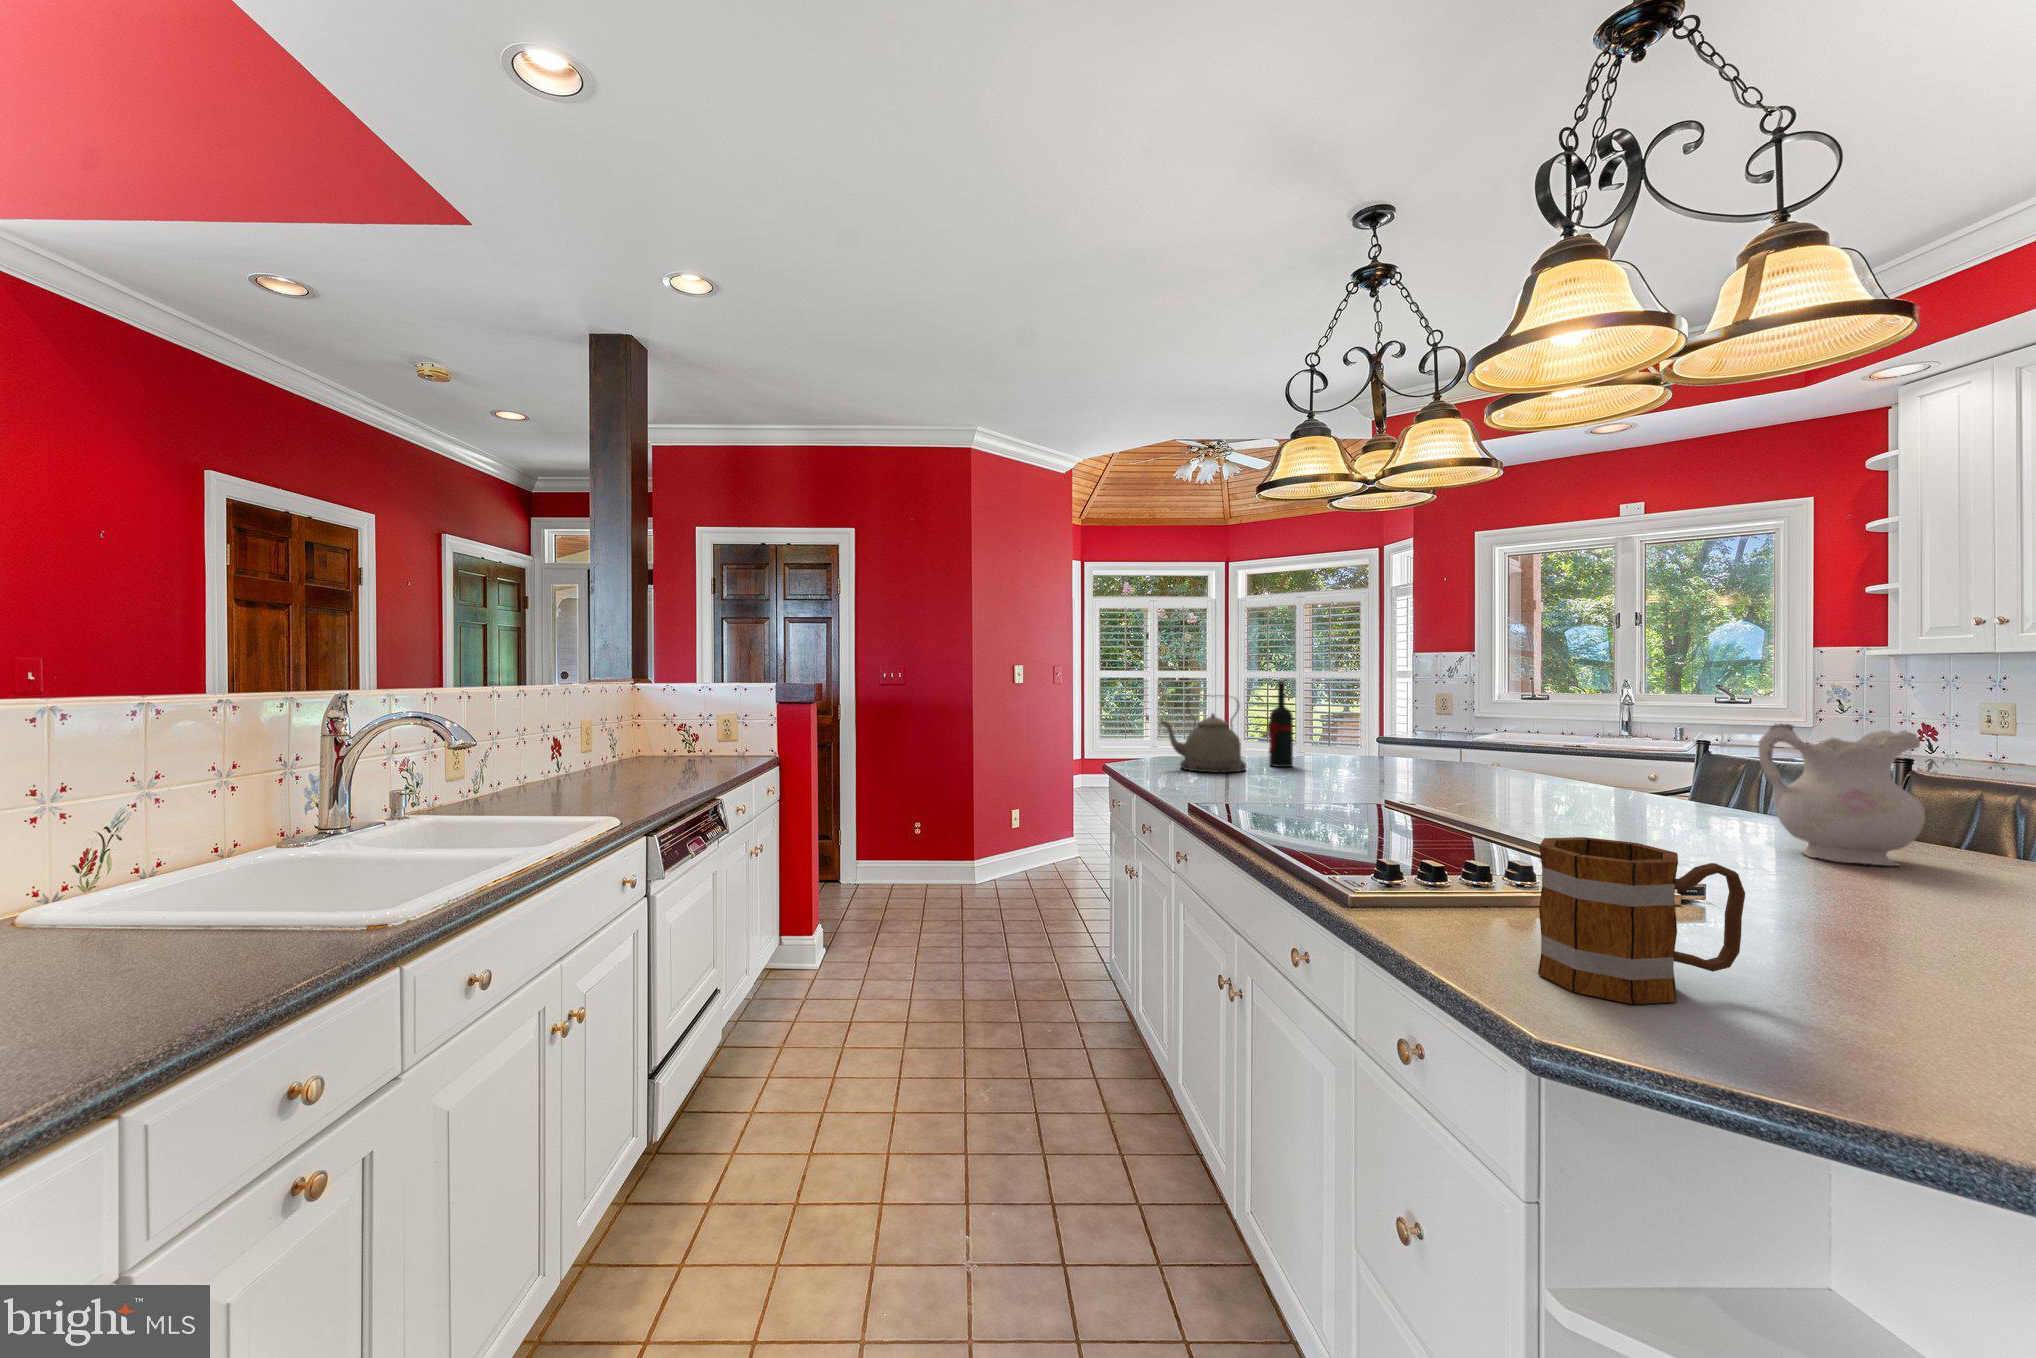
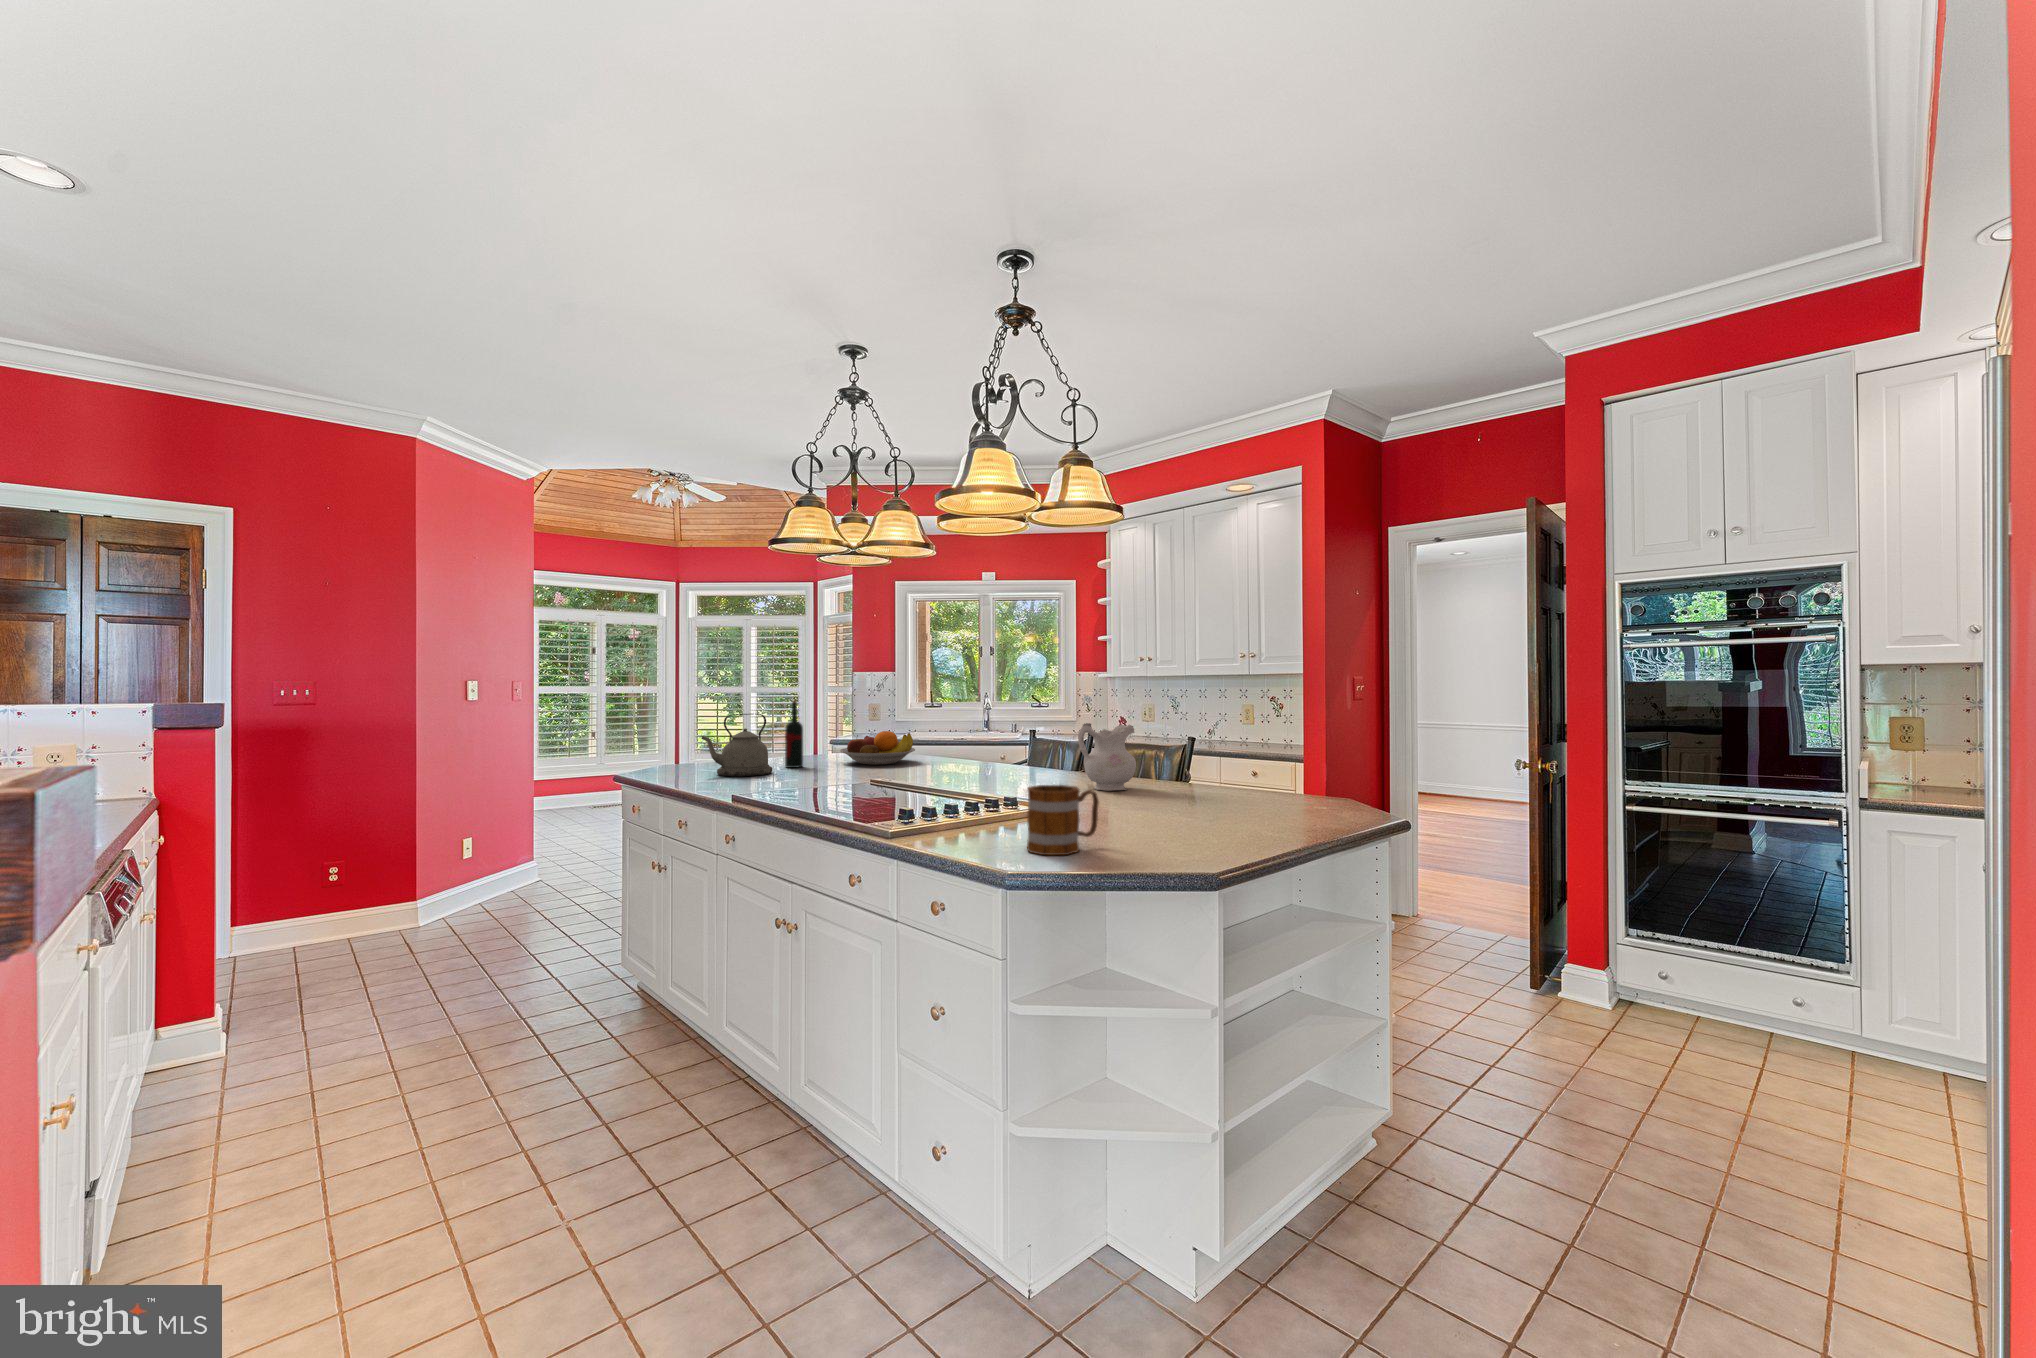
fruit bowl: none [1345,726,1460,772] -> present [840,731,915,765]

